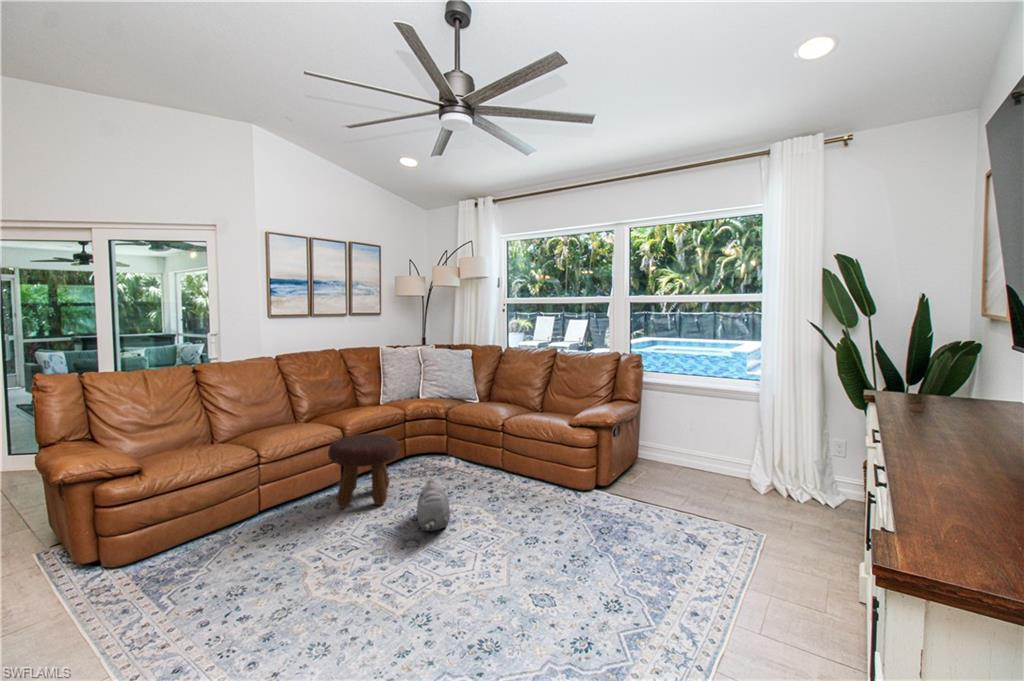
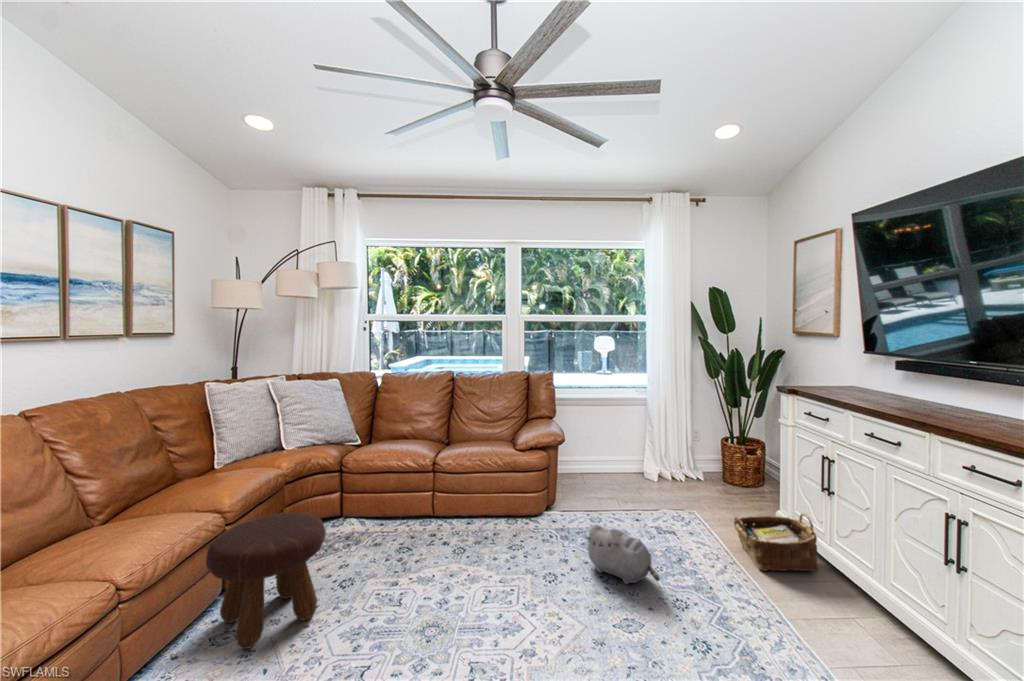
plush toy: present [417,479,450,531] -> present [585,524,660,584]
woven basket: none [783,548,904,656] -> present [734,513,818,571]

